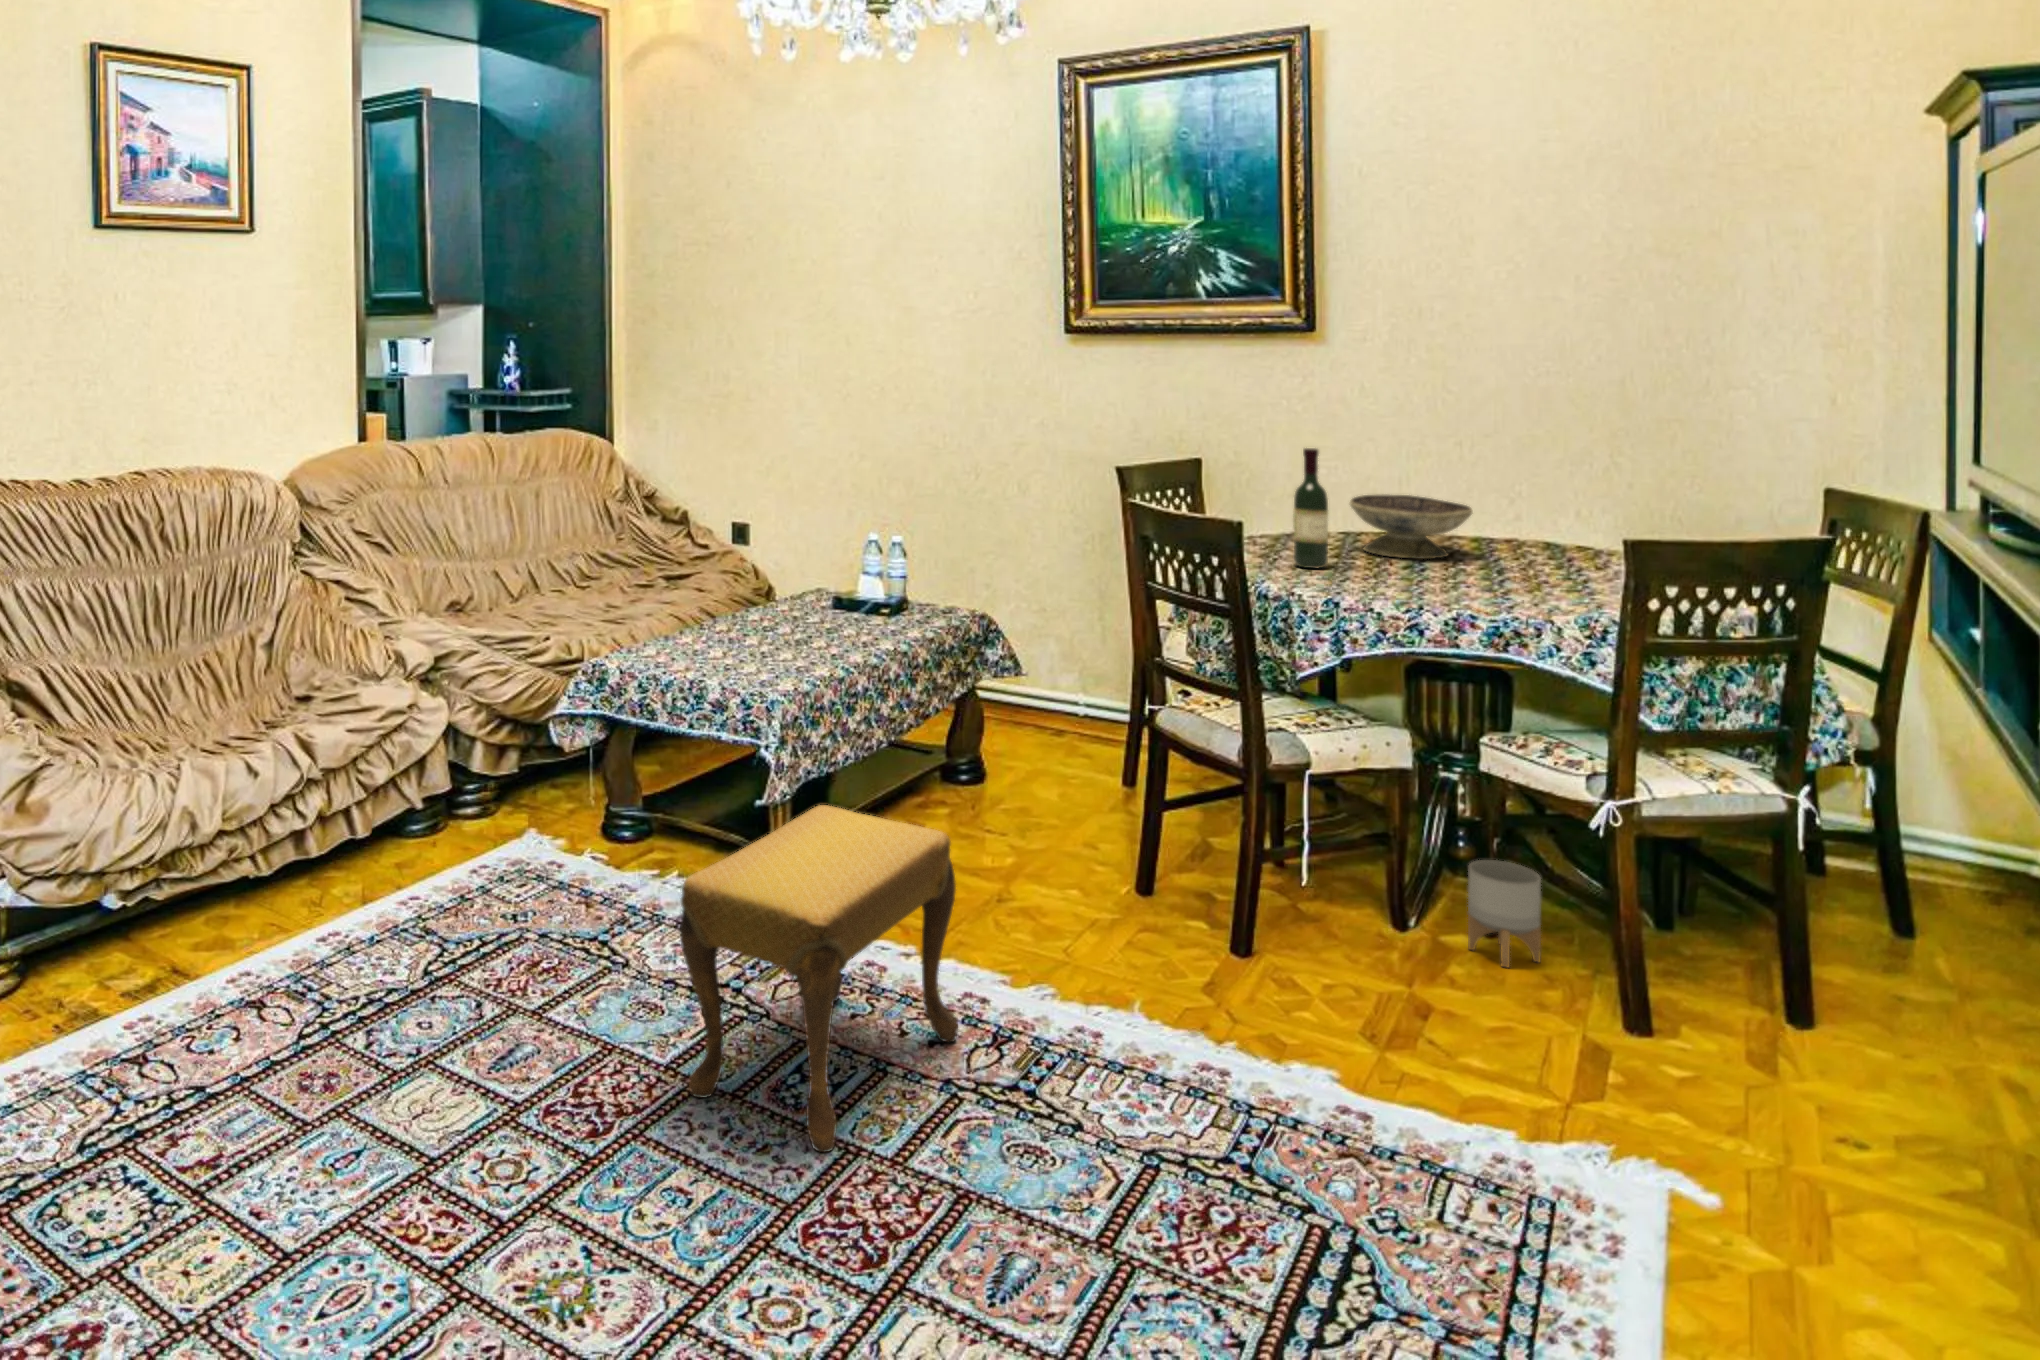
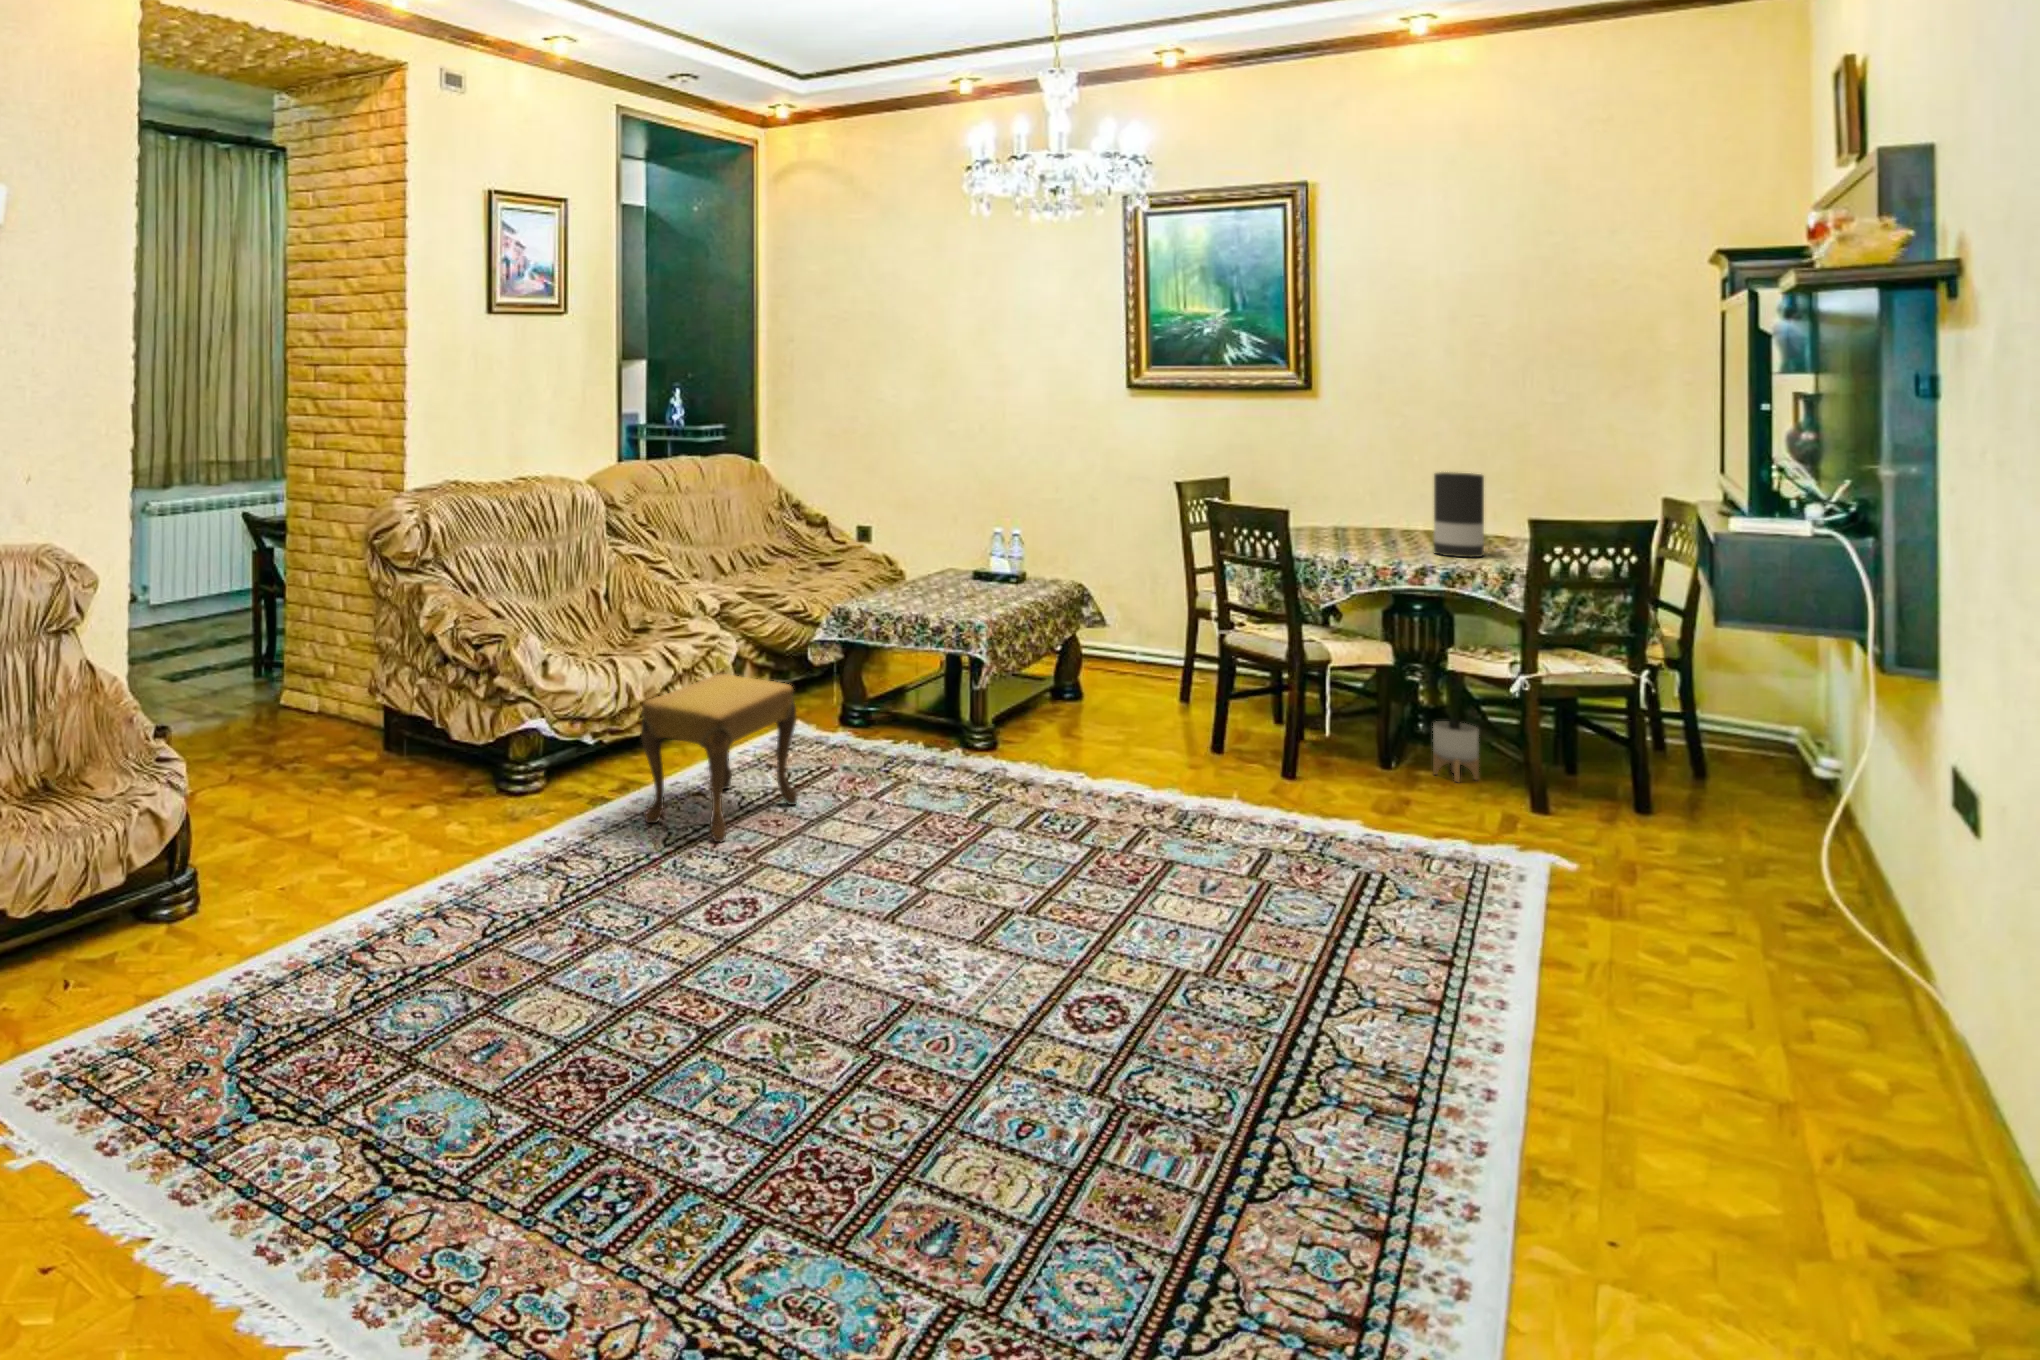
wine bottle: present [1293,448,1328,568] -> none [1310,469,1334,546]
vase: none [1478,453,1556,588] -> present [1434,472,1484,557]
decorative bowl: present [1350,495,1472,559] -> none [1343,501,1427,542]
footstool: present [680,805,958,1152] -> present [641,674,798,842]

